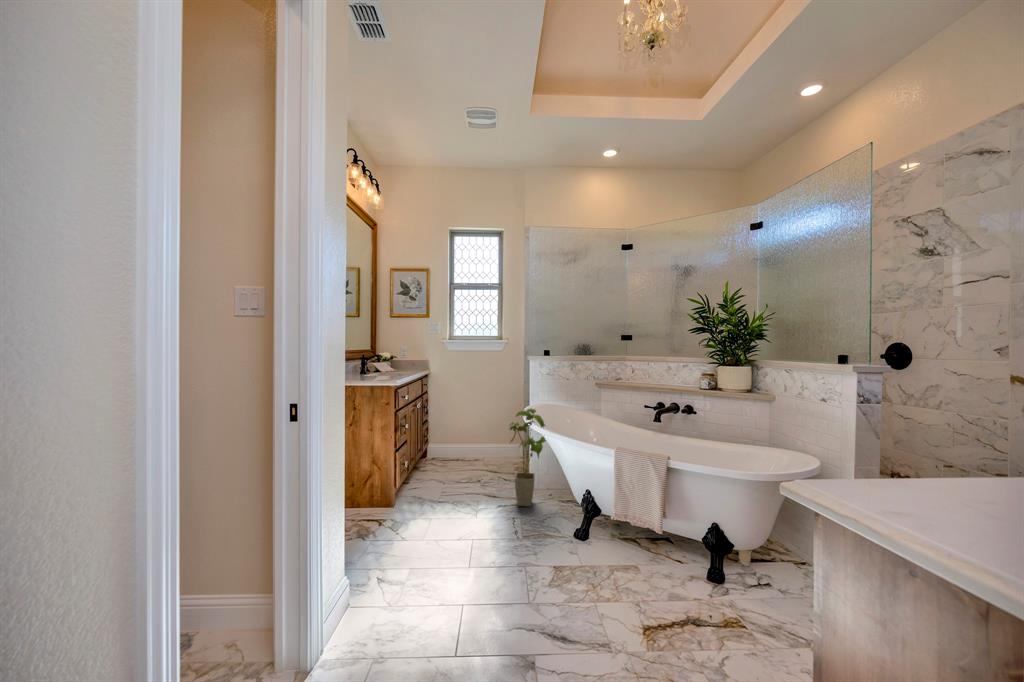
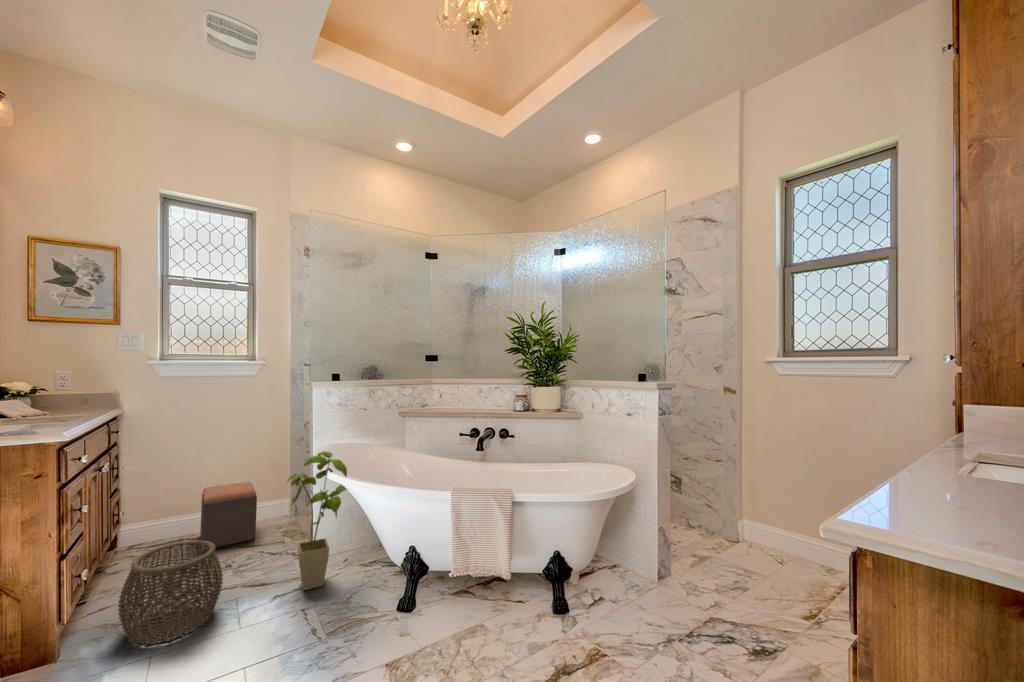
footstool: none [469,427,500,468] -> present [200,482,257,548]
woven basket: none [419,455,470,512] -> present [118,541,223,645]

